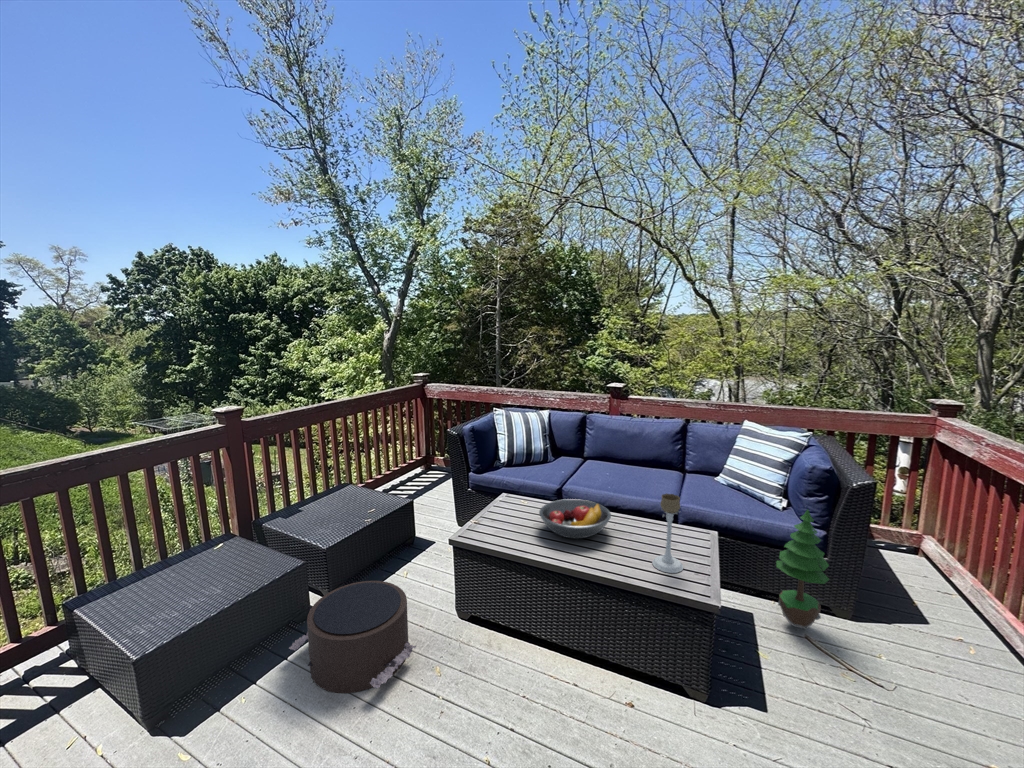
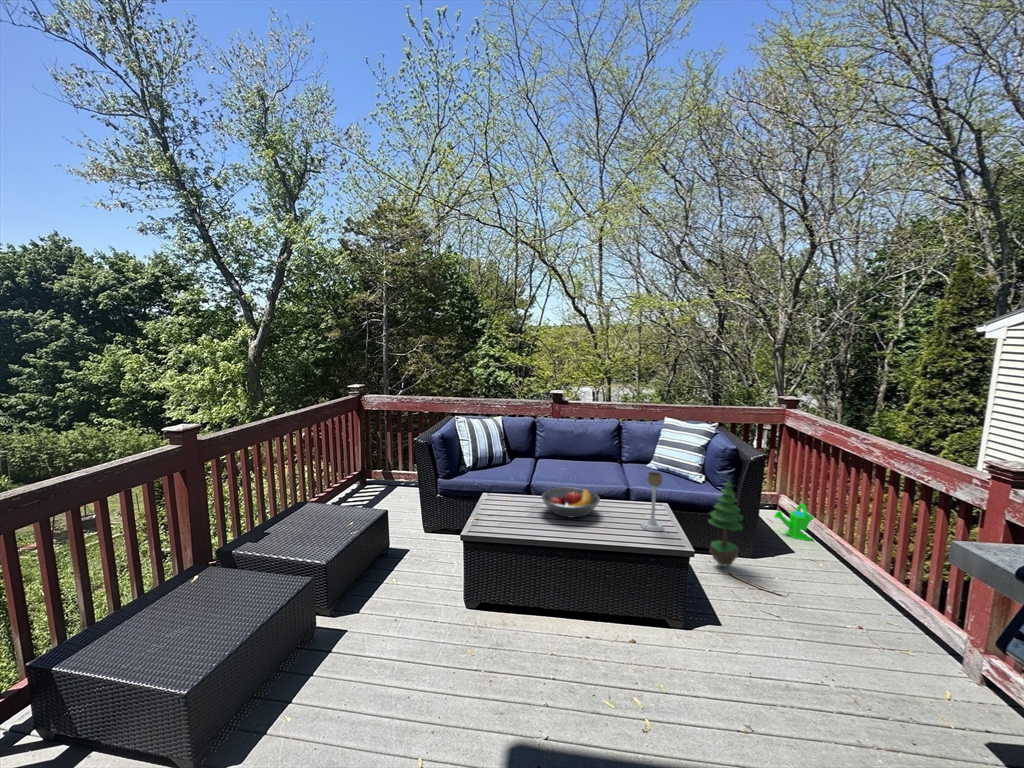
watering can: none [904,553,991,609] -> present [775,503,814,540]
pouf: present [289,581,416,693] -> none [341,577,461,675]

